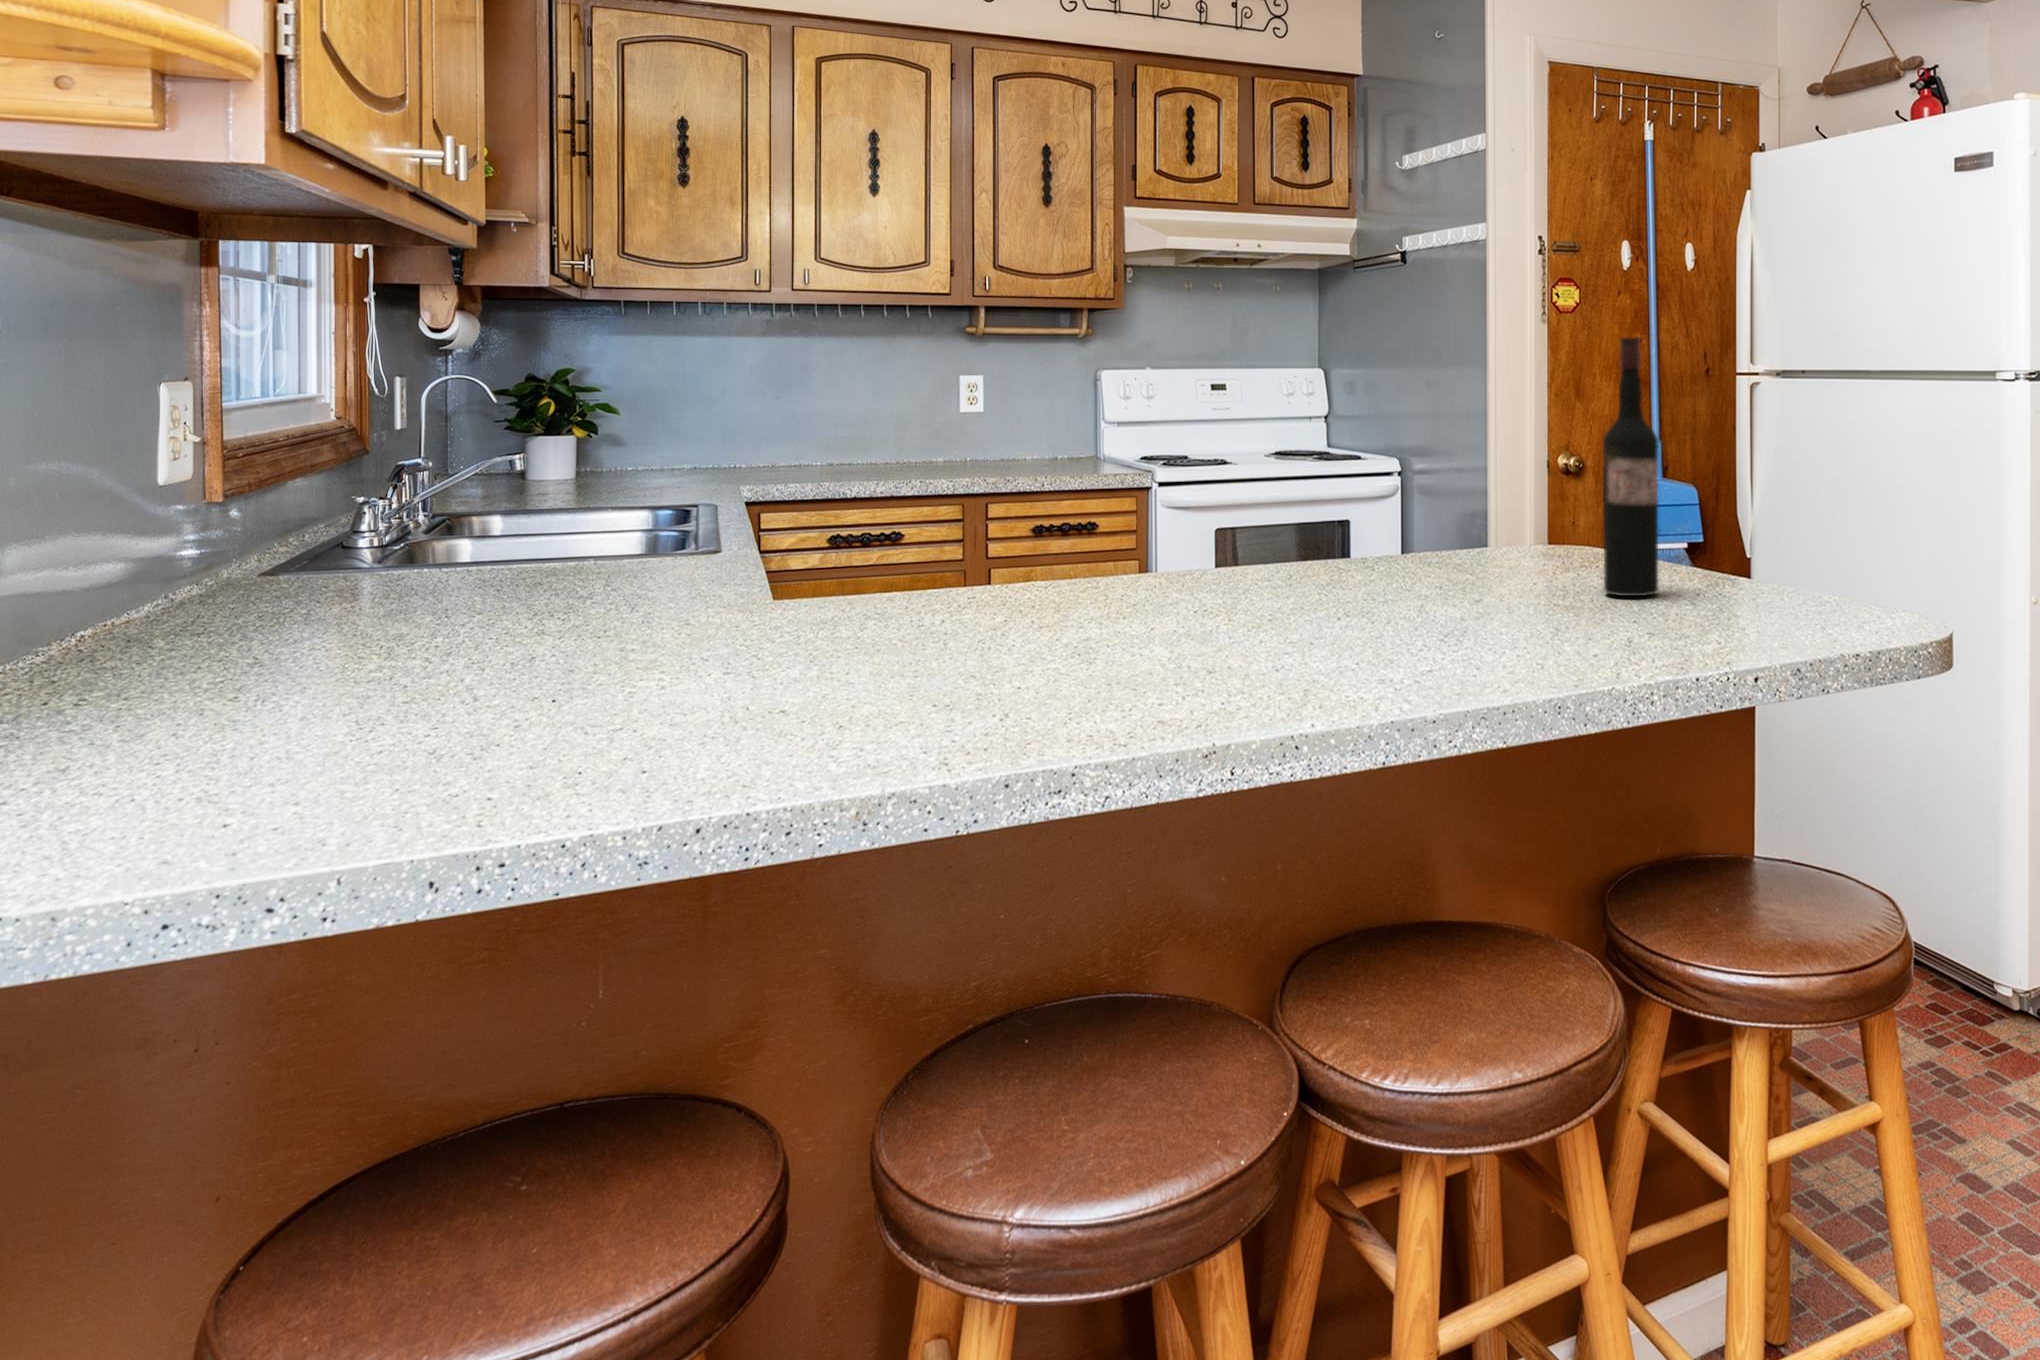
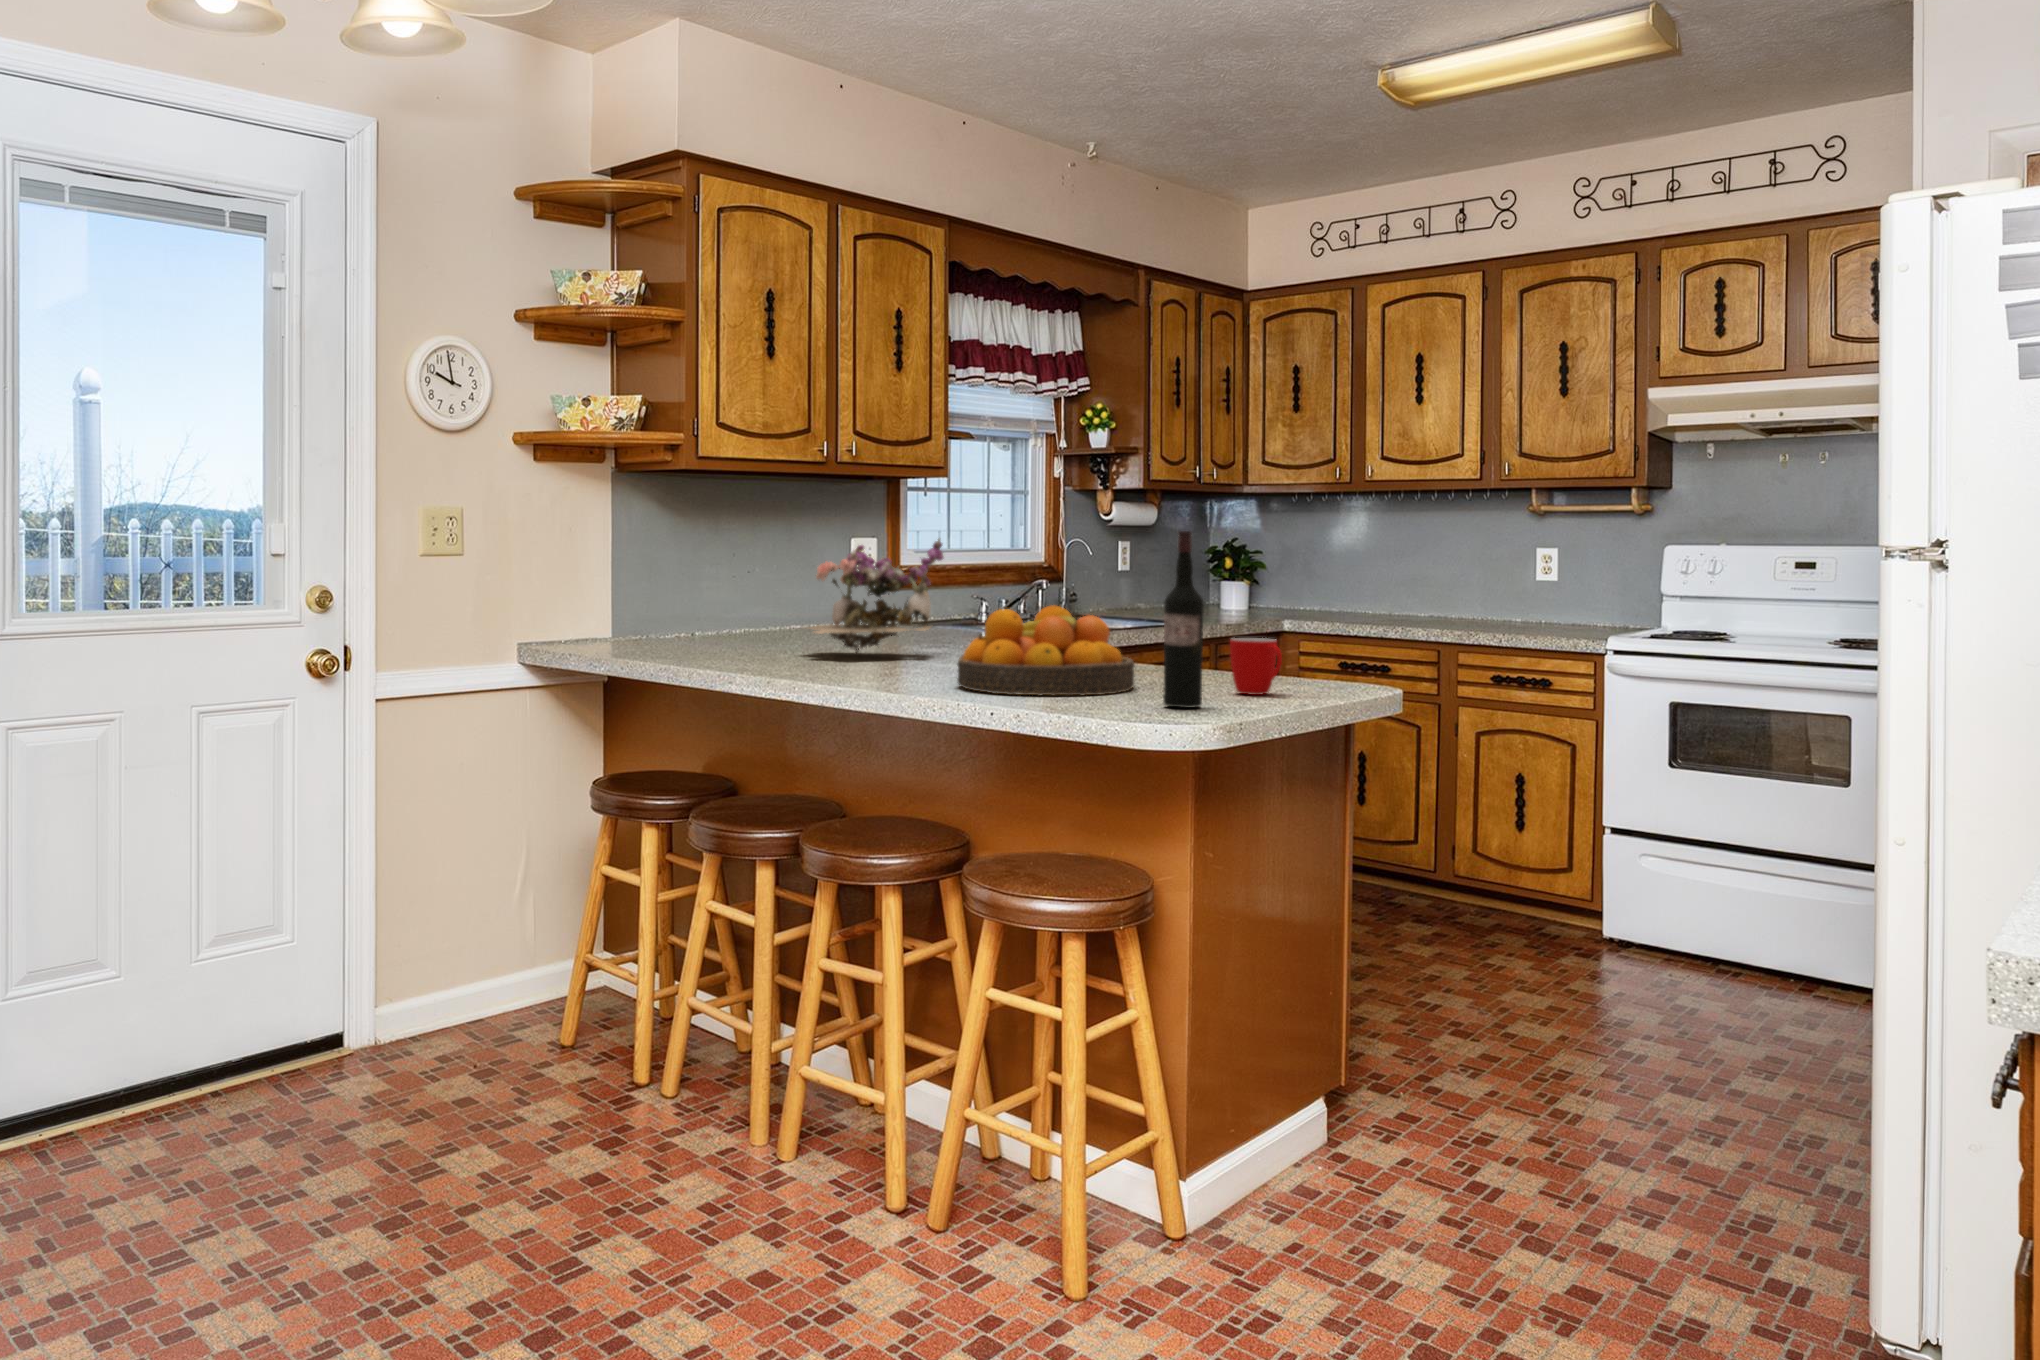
flower arrangement: none [221,346,664,622] -> present [810,539,943,653]
fruit bowl: none [1119,464,1433,632] -> present [957,606,1134,695]
mug: none [1481,489,1570,568] -> present [1230,638,1282,695]

